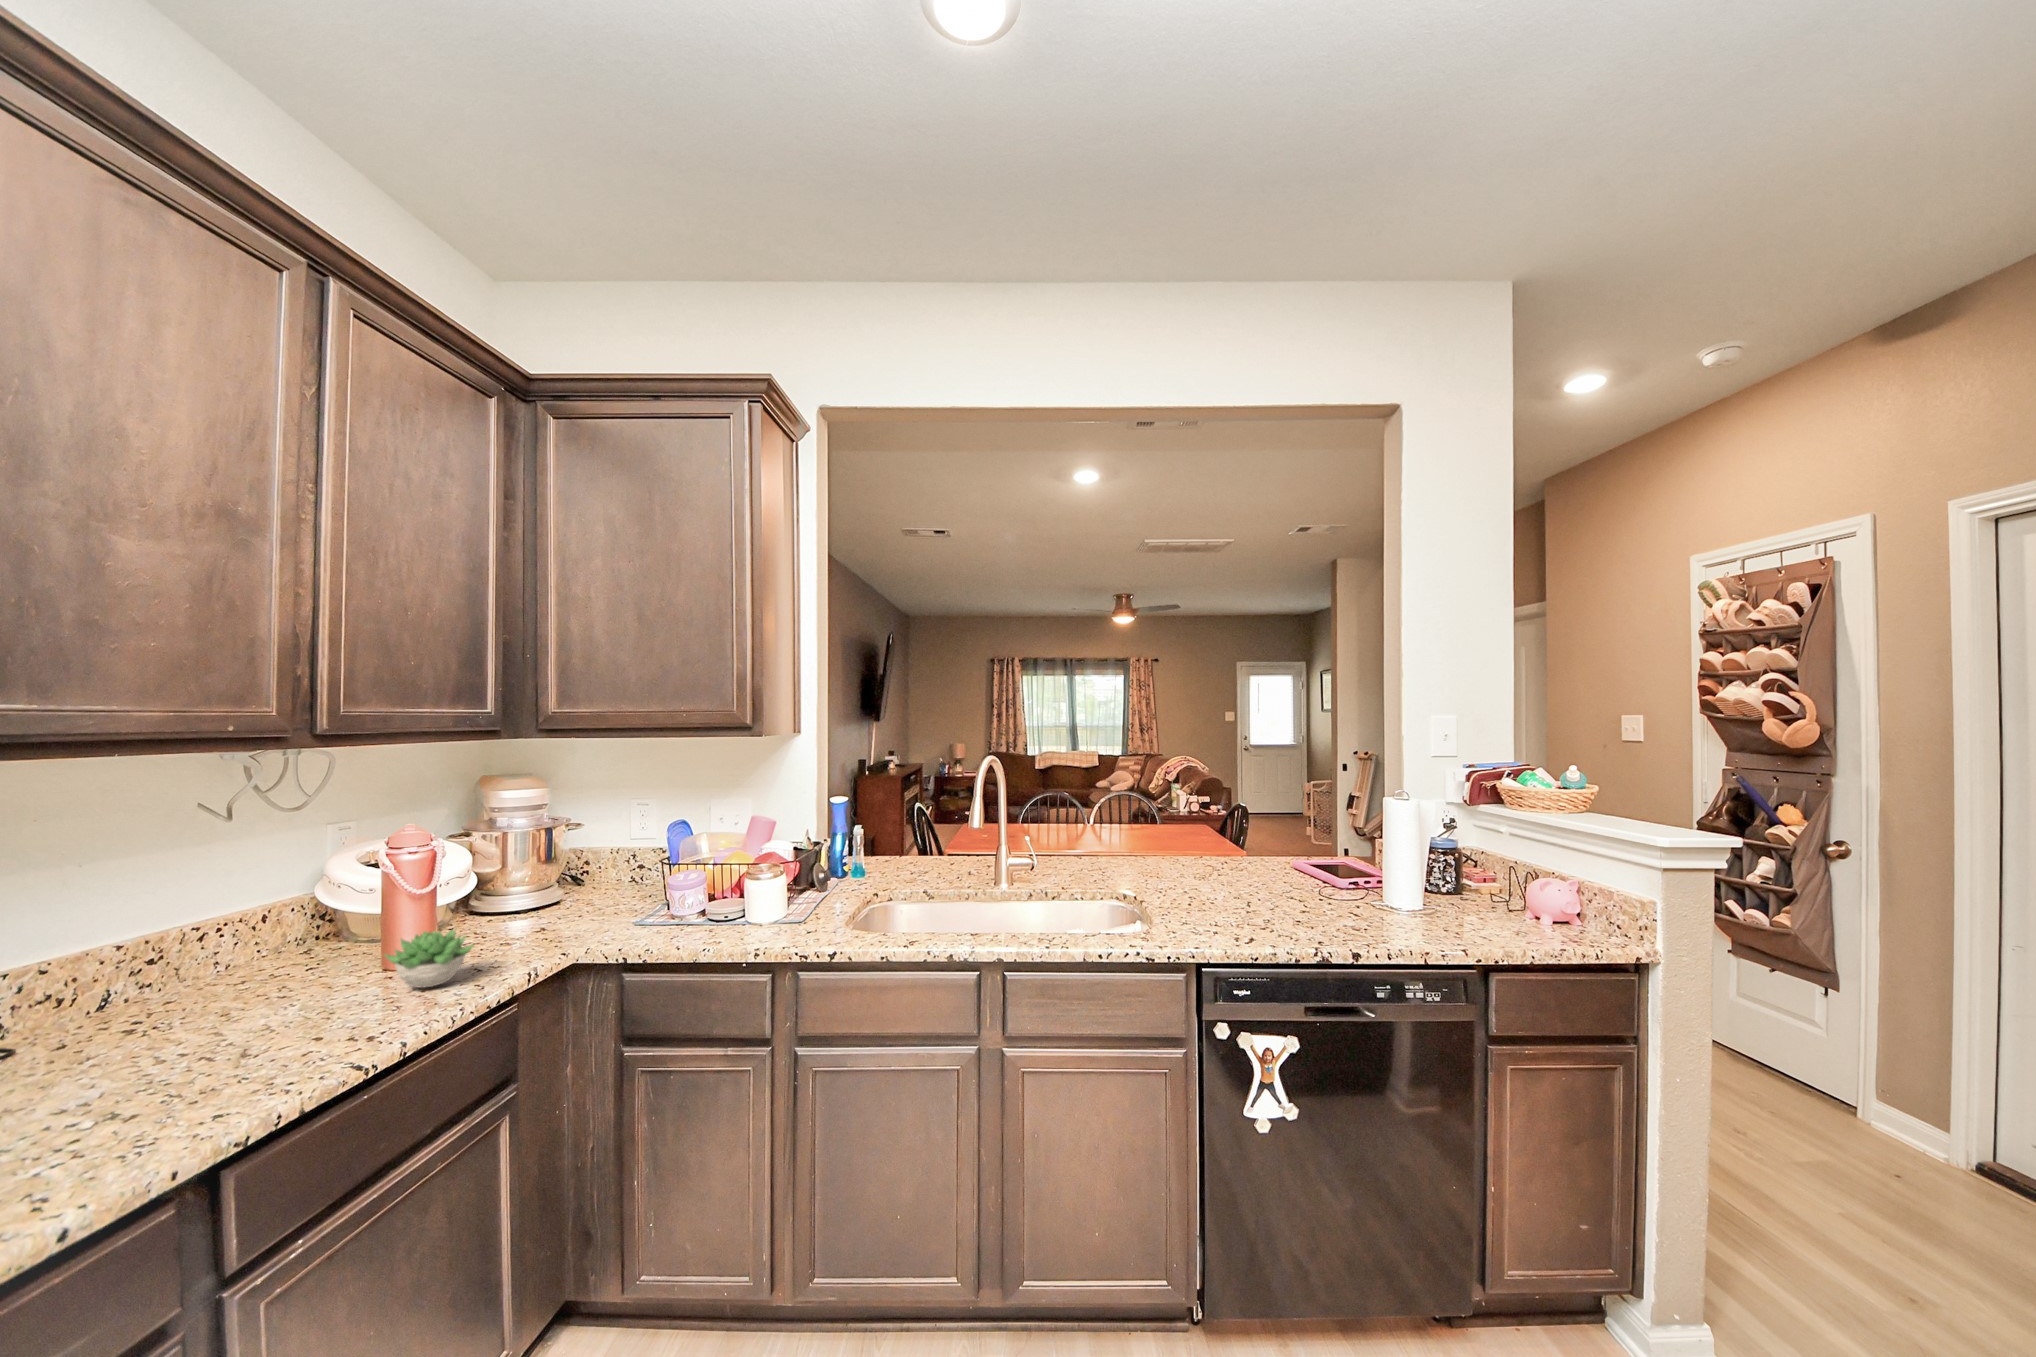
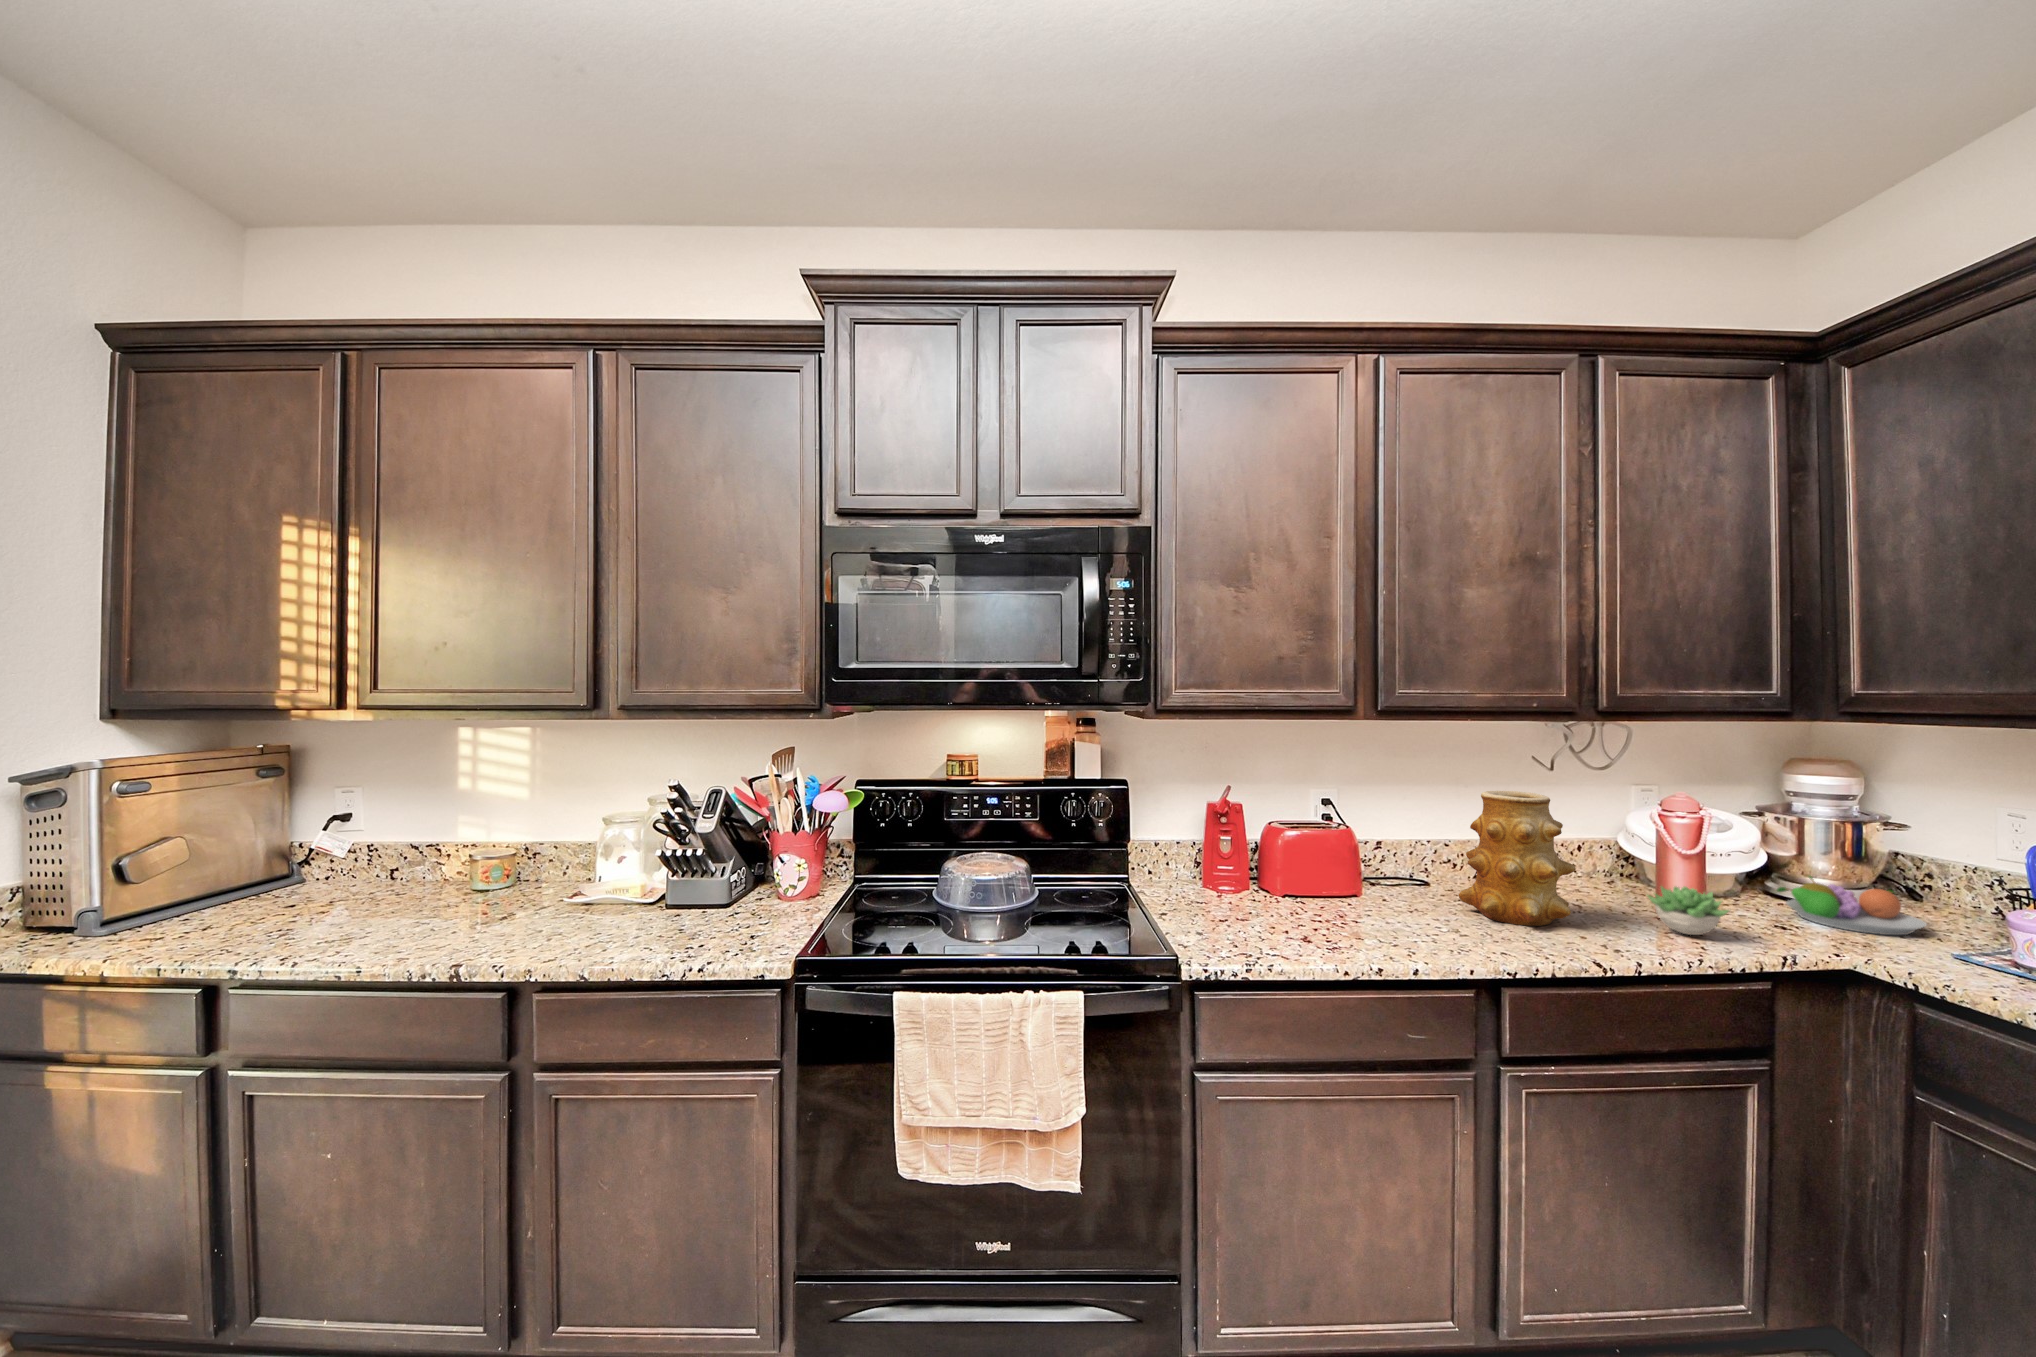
vase: none [95,857,300,1069] -> present [1459,791,1576,926]
fruit bowl: none [493,882,602,931] -> present [1777,876,1926,935]

